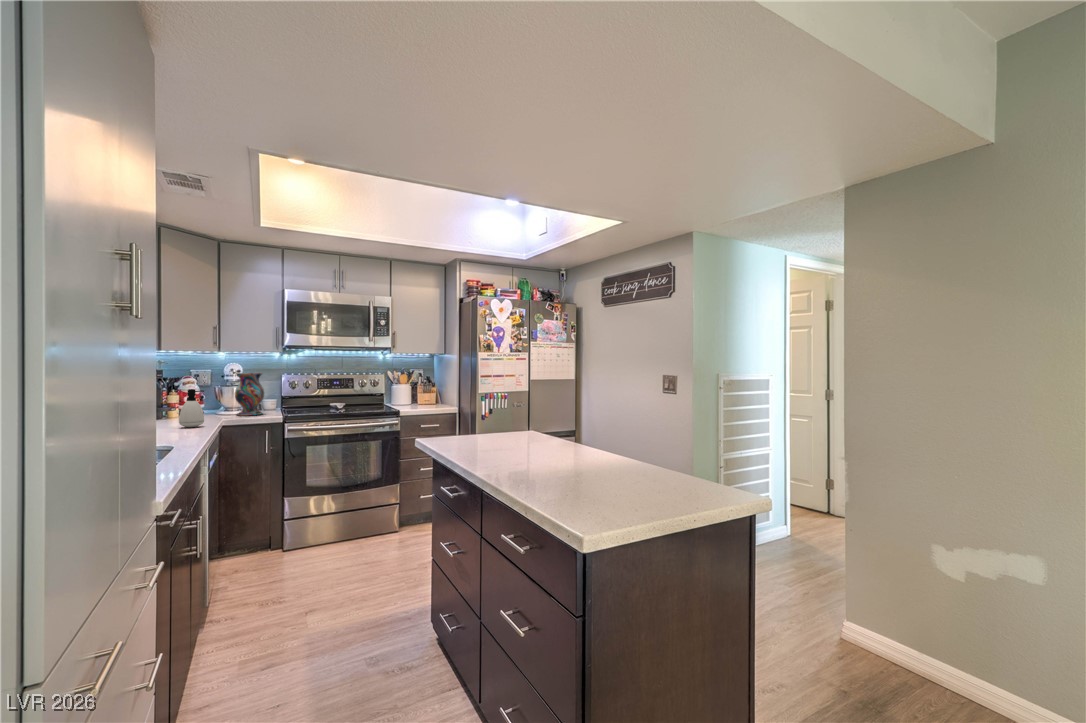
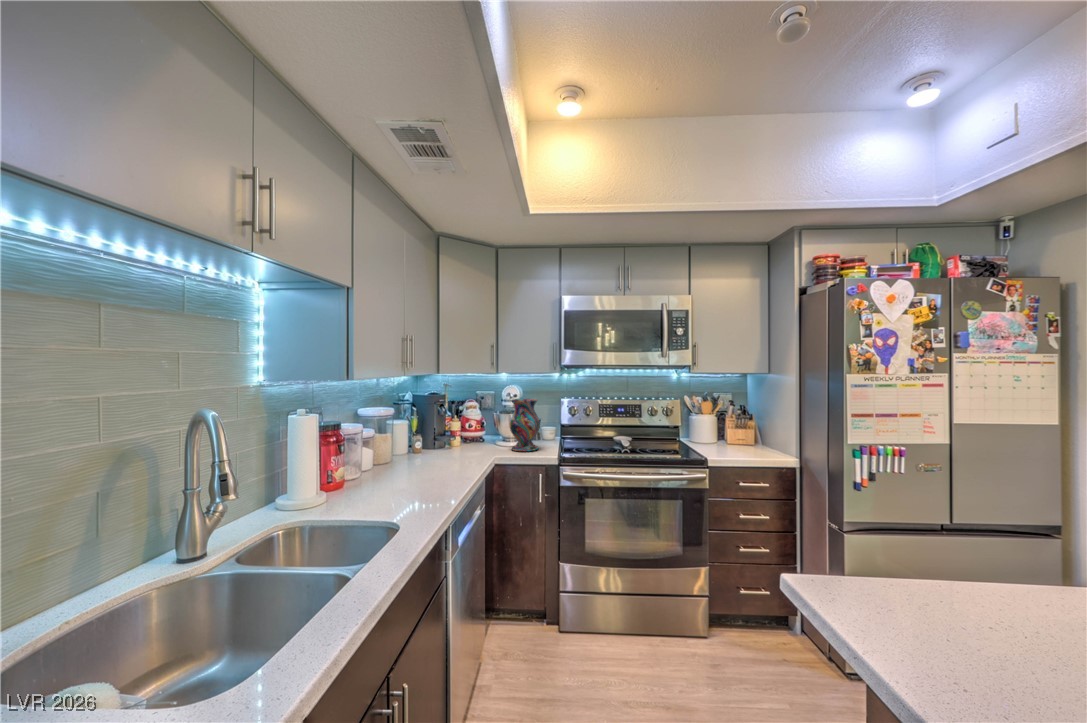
soap dispenser: present [179,389,204,427] -> none [437,427,463,476]

